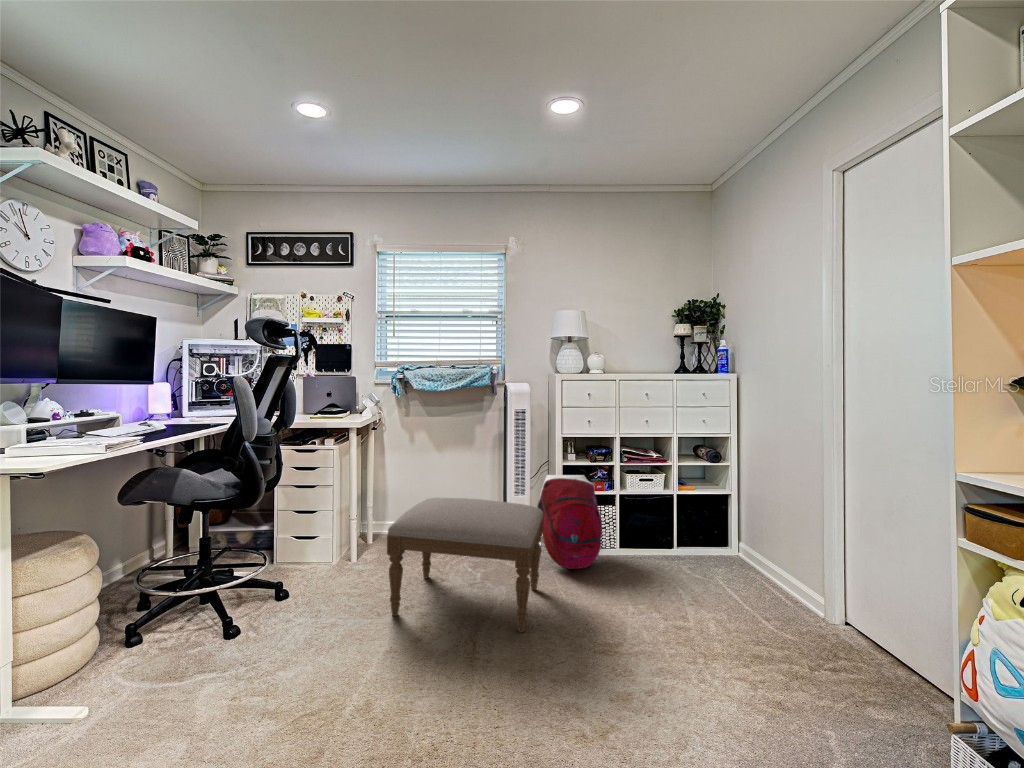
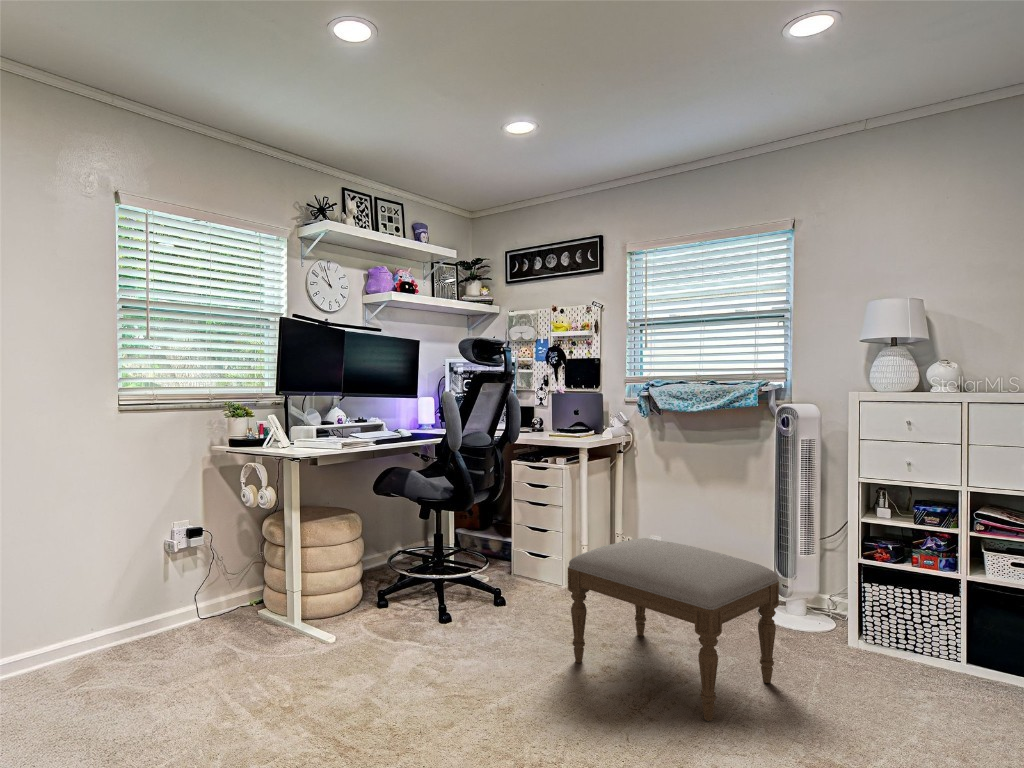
backpack: present [538,475,602,569] -> none [806,532,906,677]

